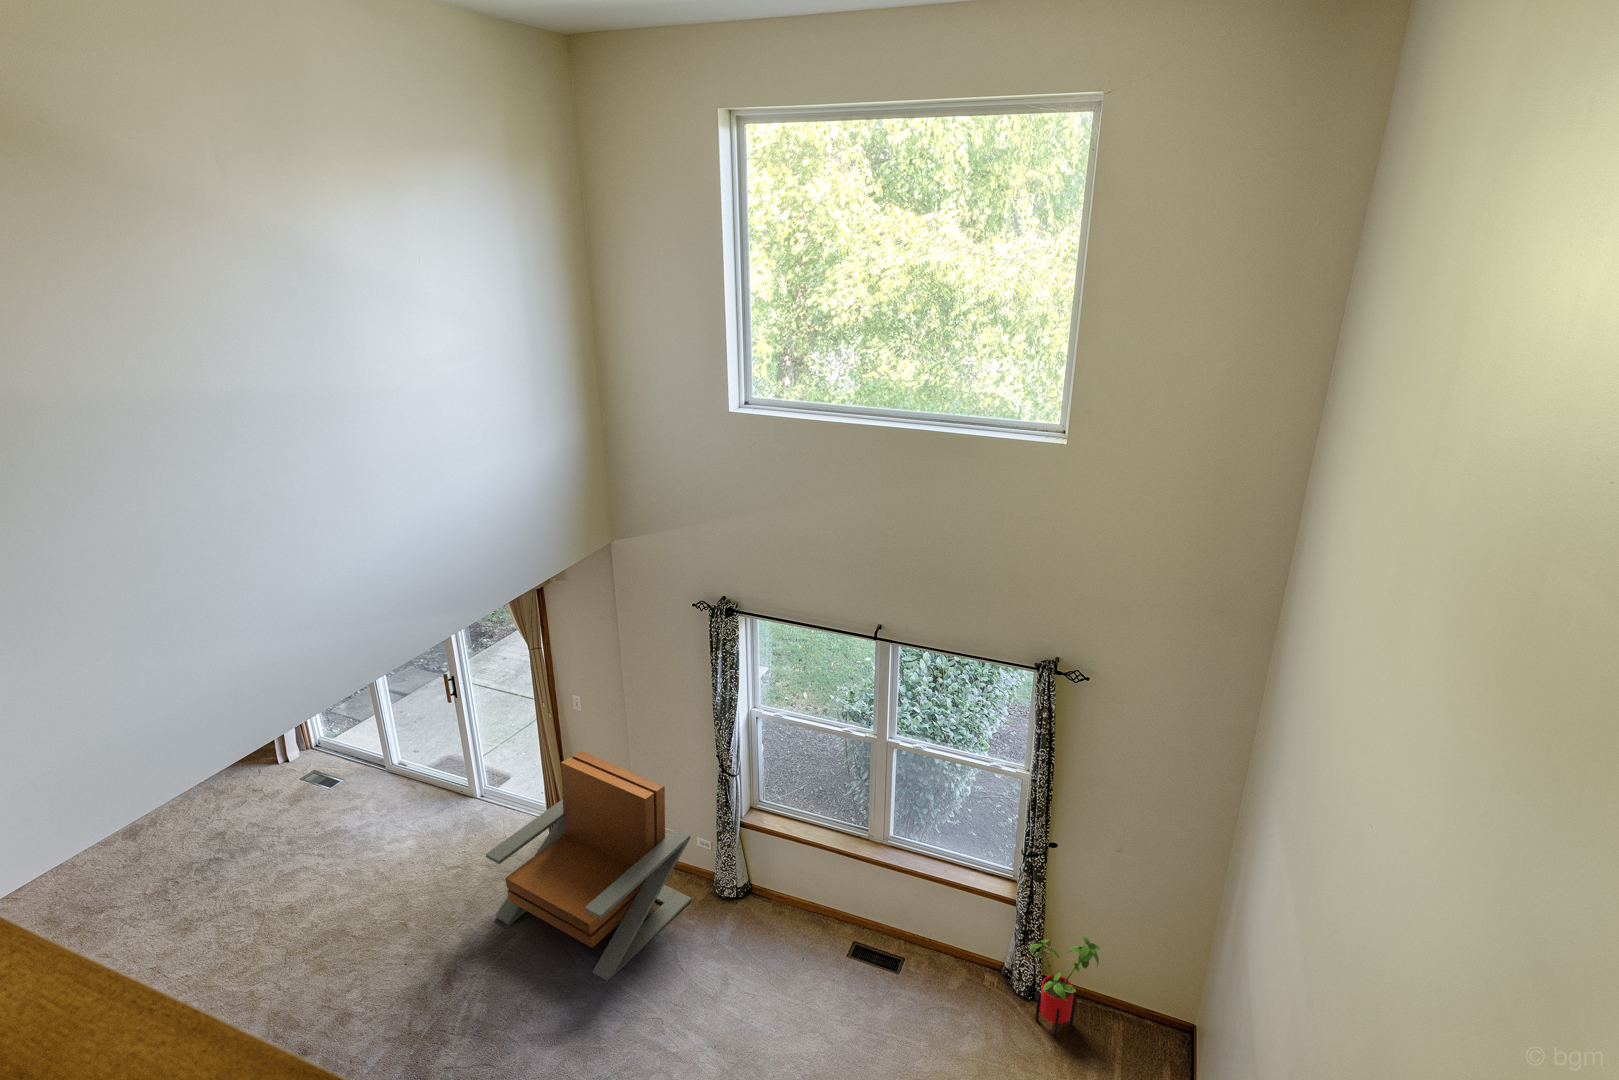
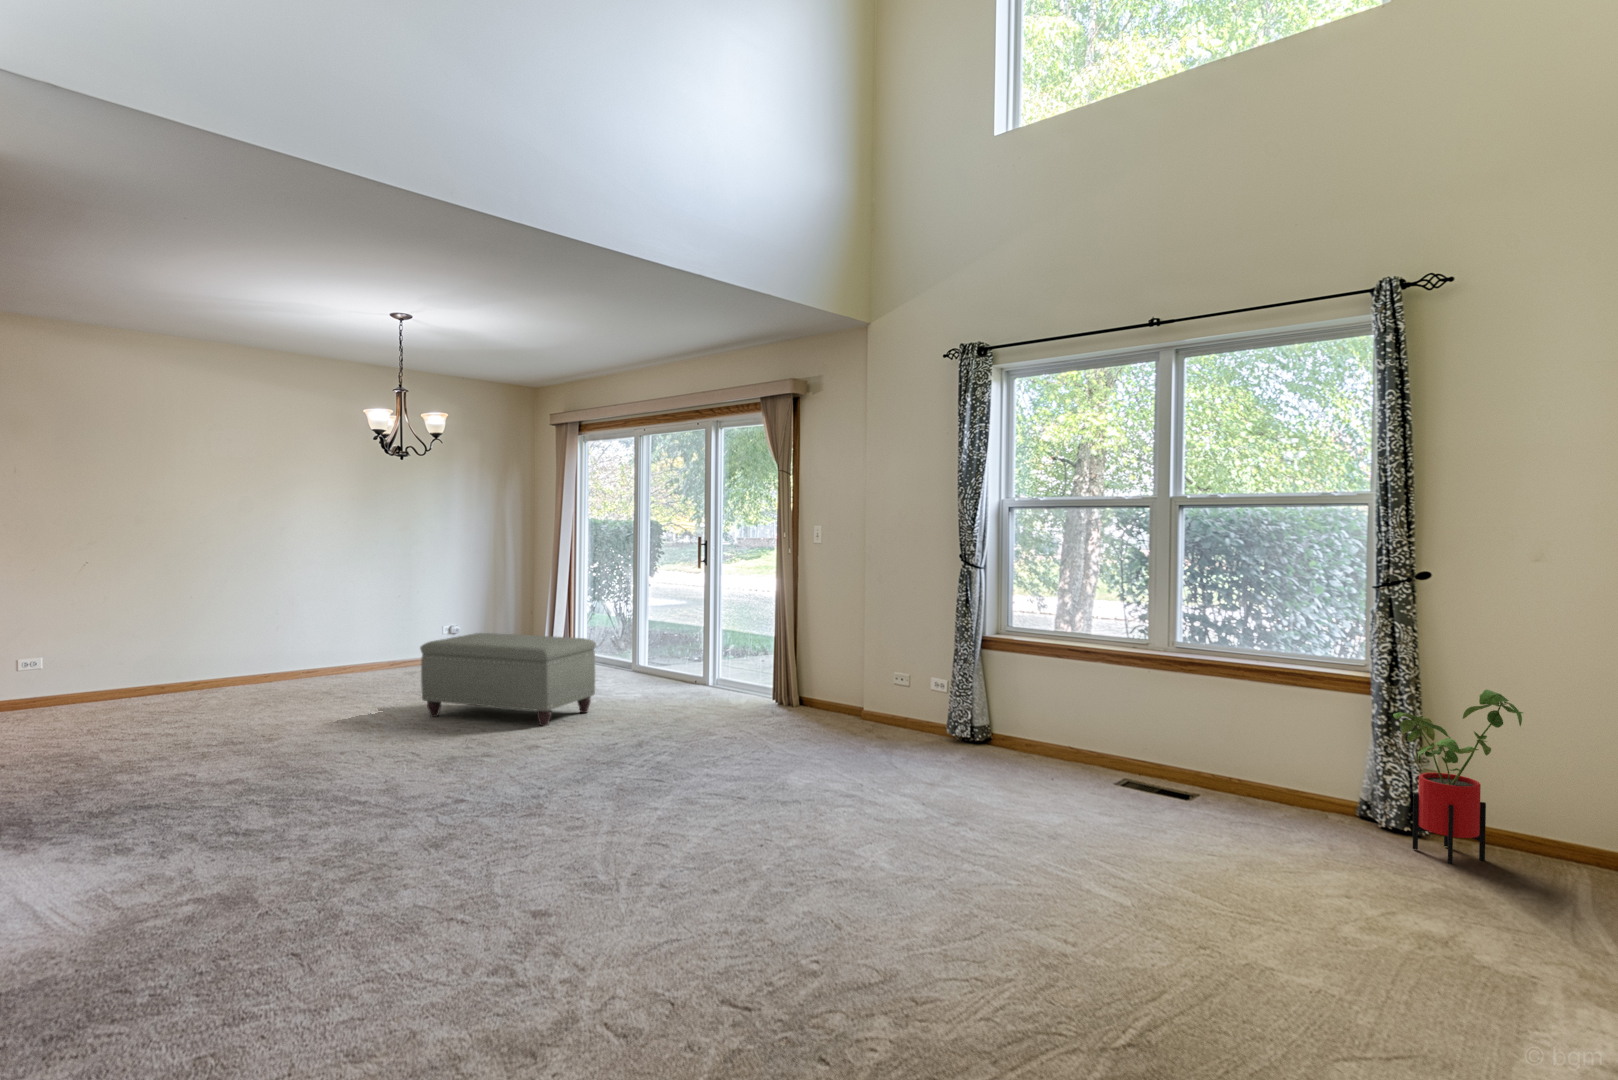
lounge chair: present [486,751,691,981] -> none [699,569,921,766]
ottoman: none [174,847,375,964] -> present [420,633,596,726]

